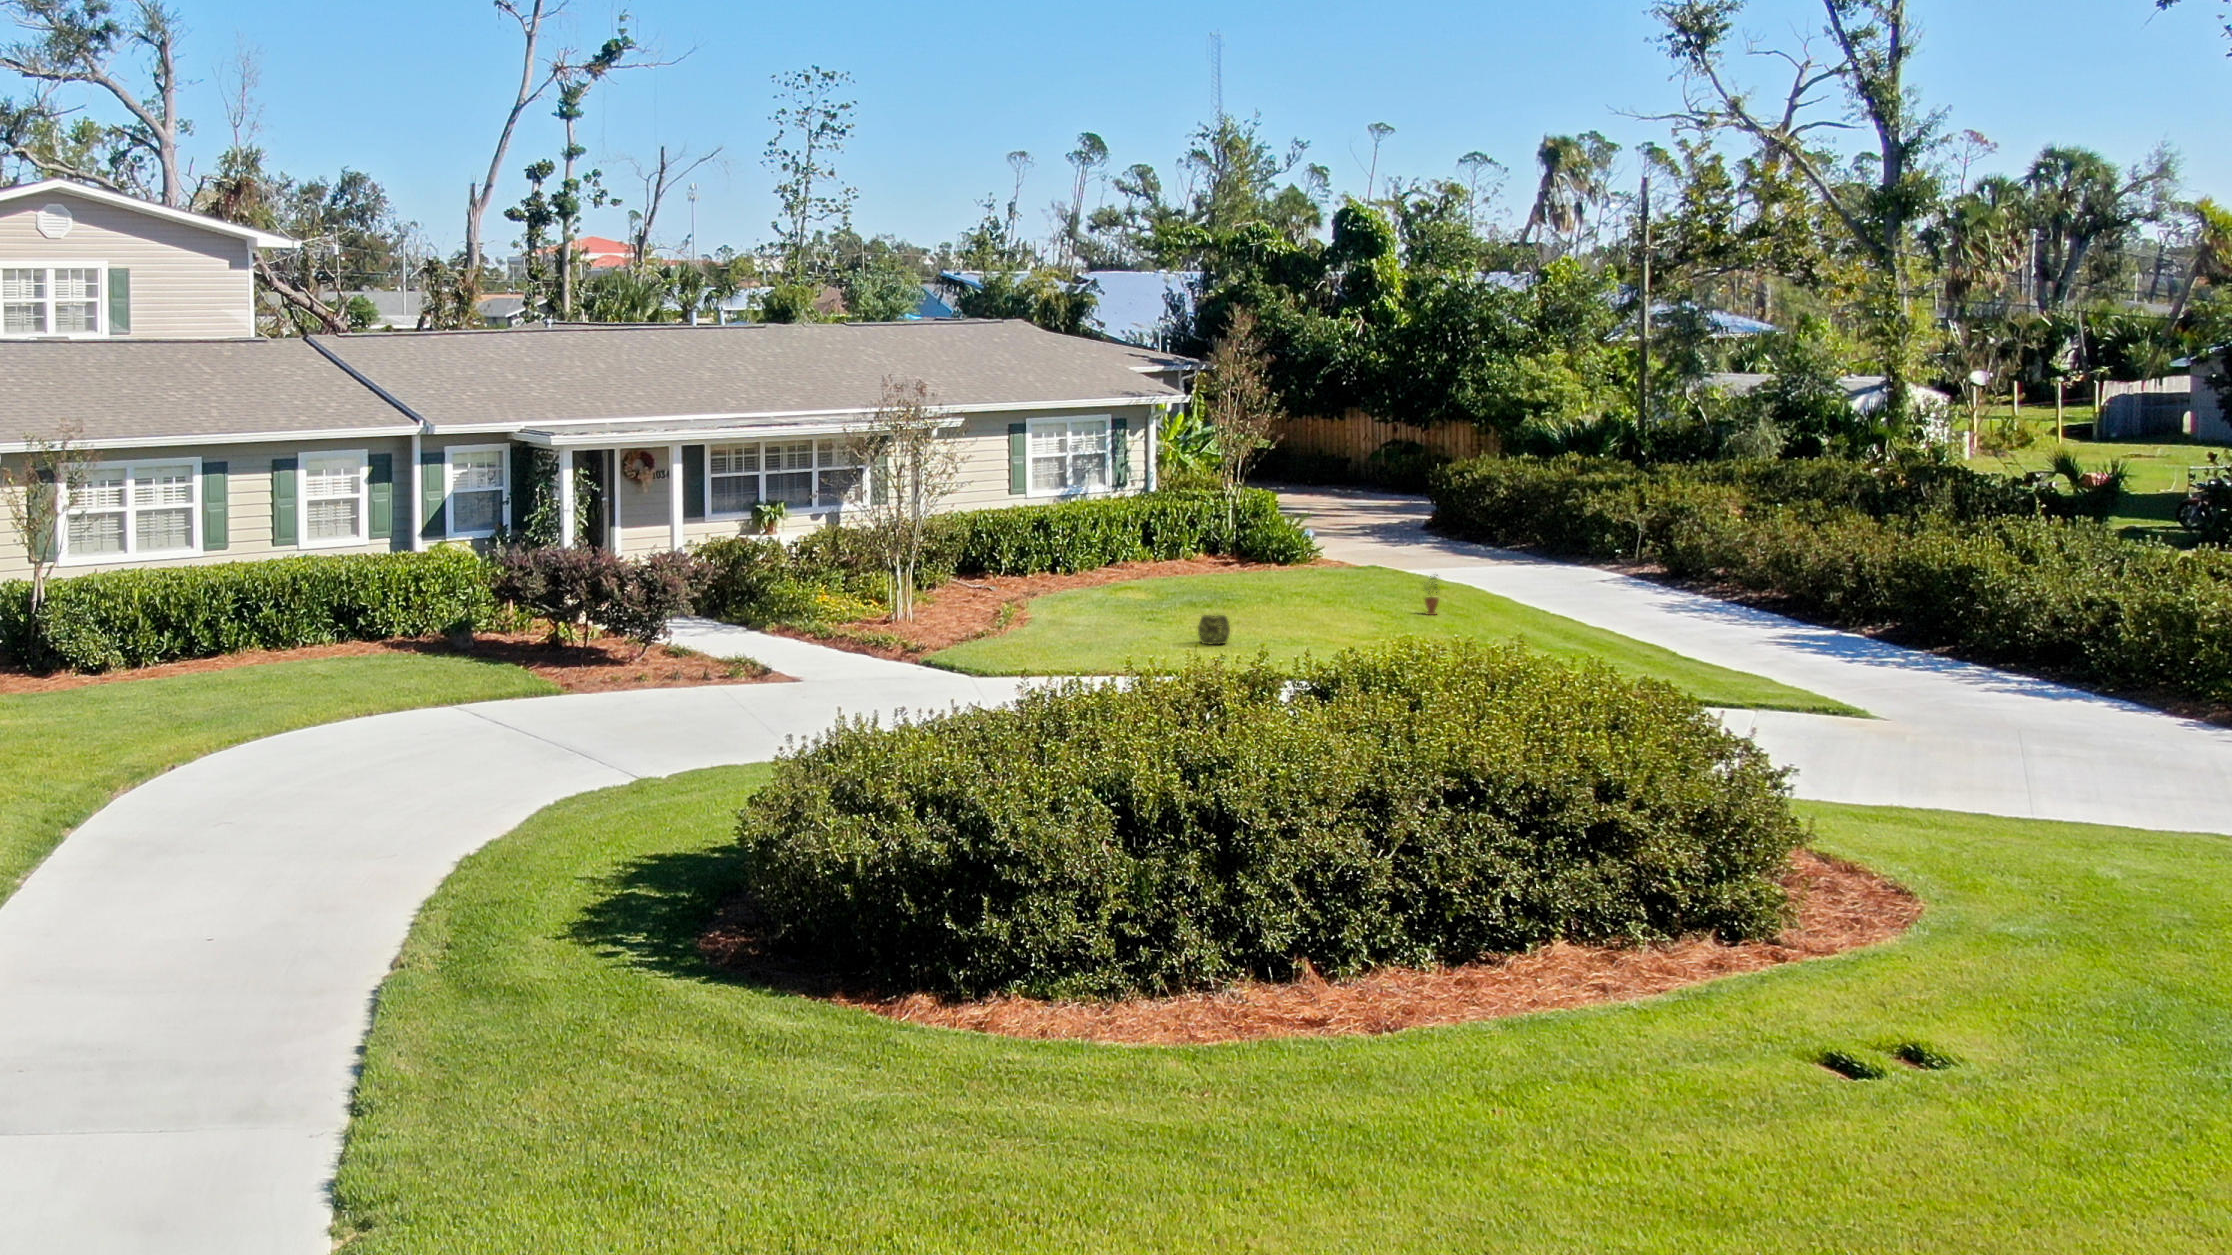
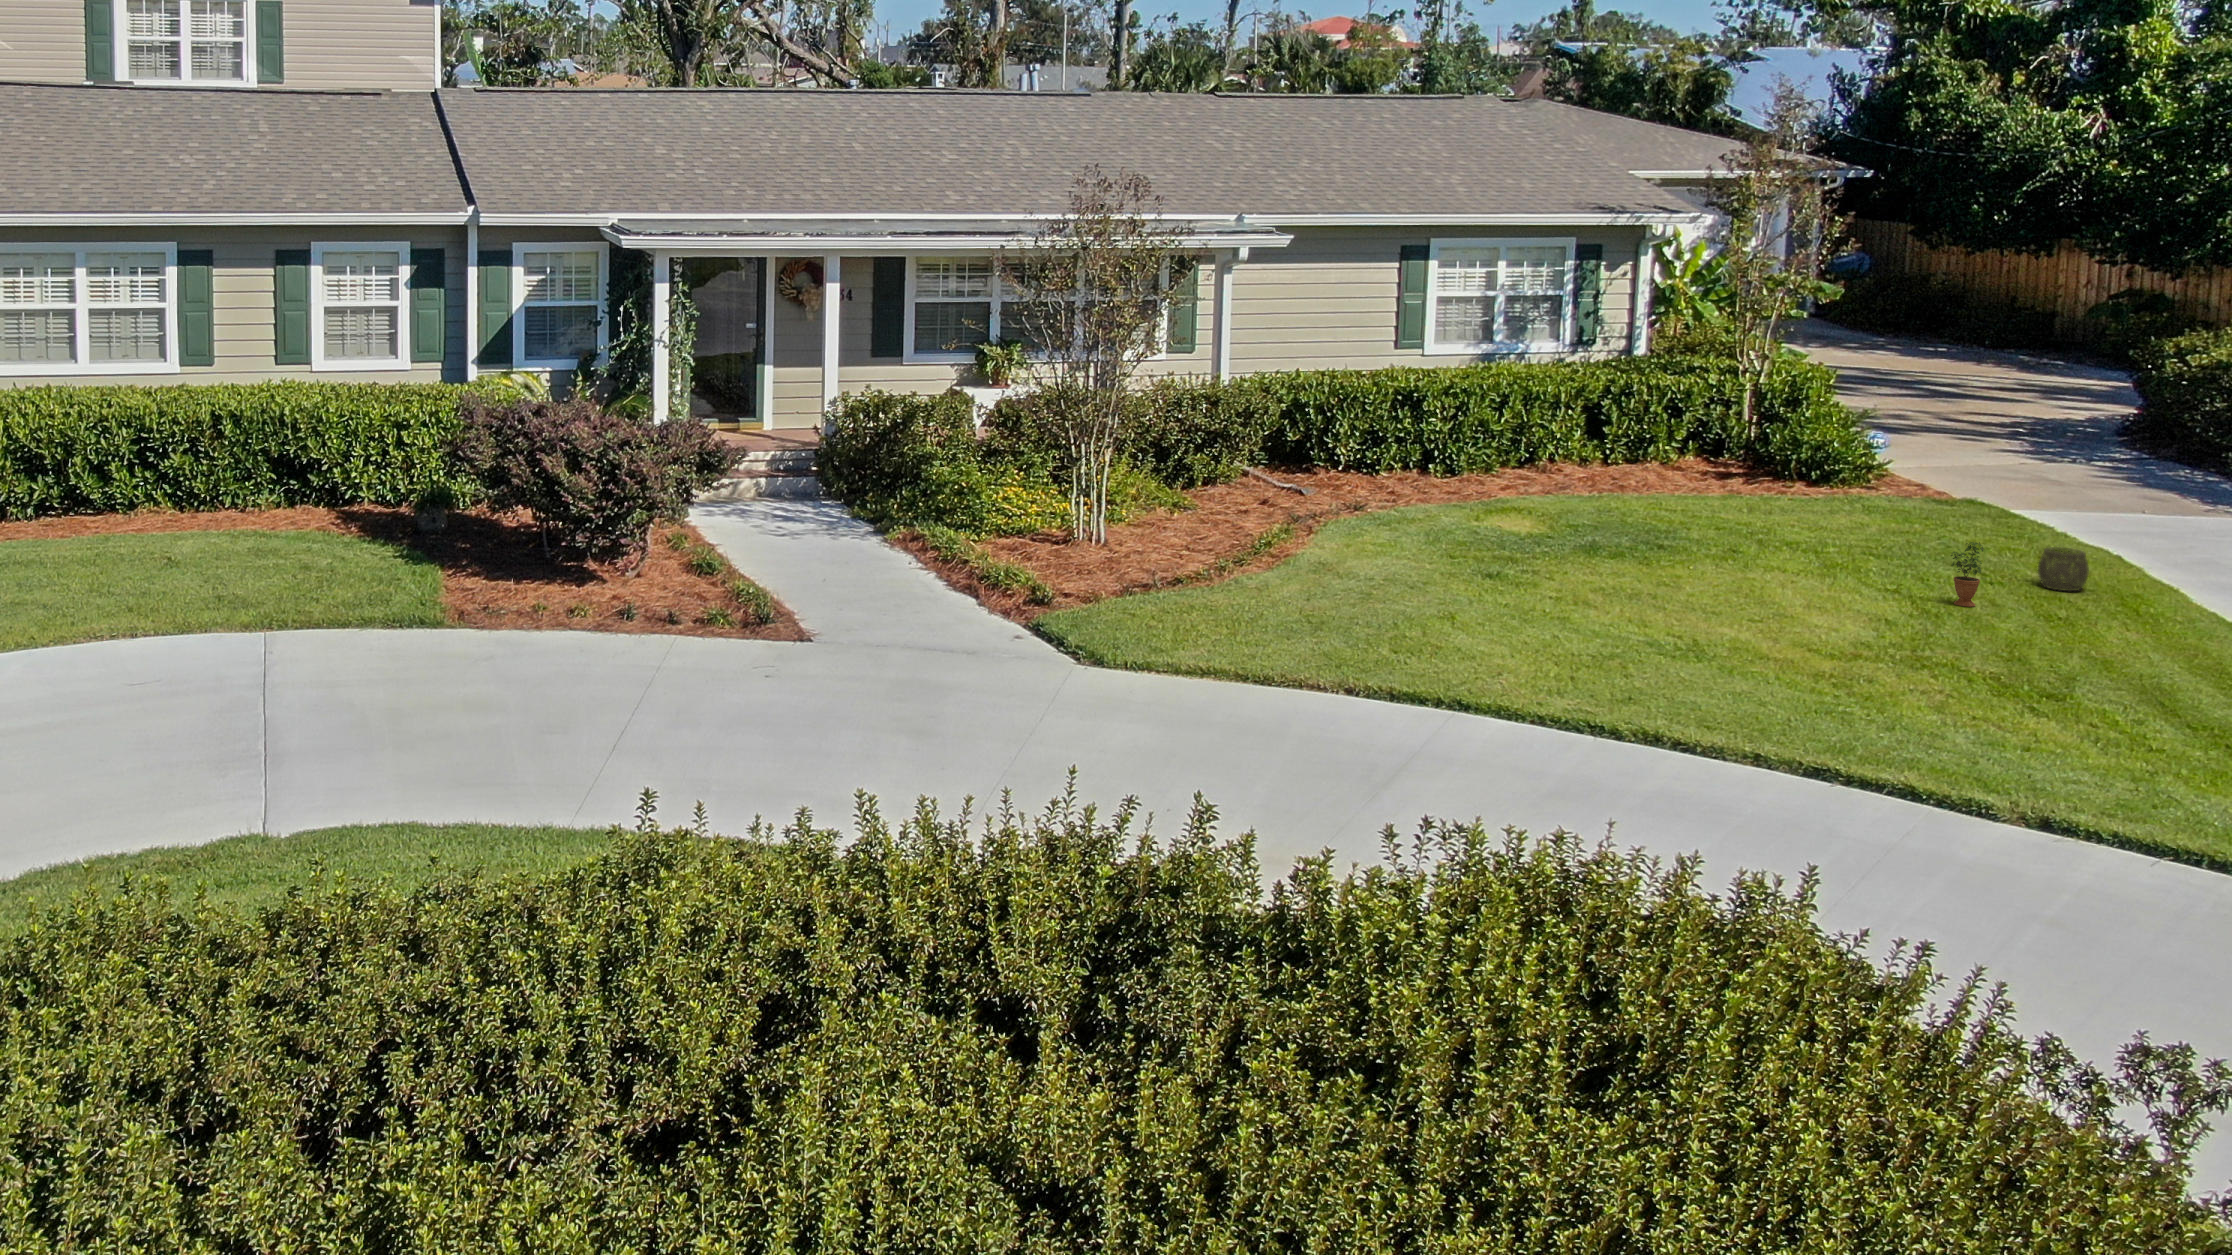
woven basket: present [1198,615,1230,644] -> present [2038,547,2089,591]

